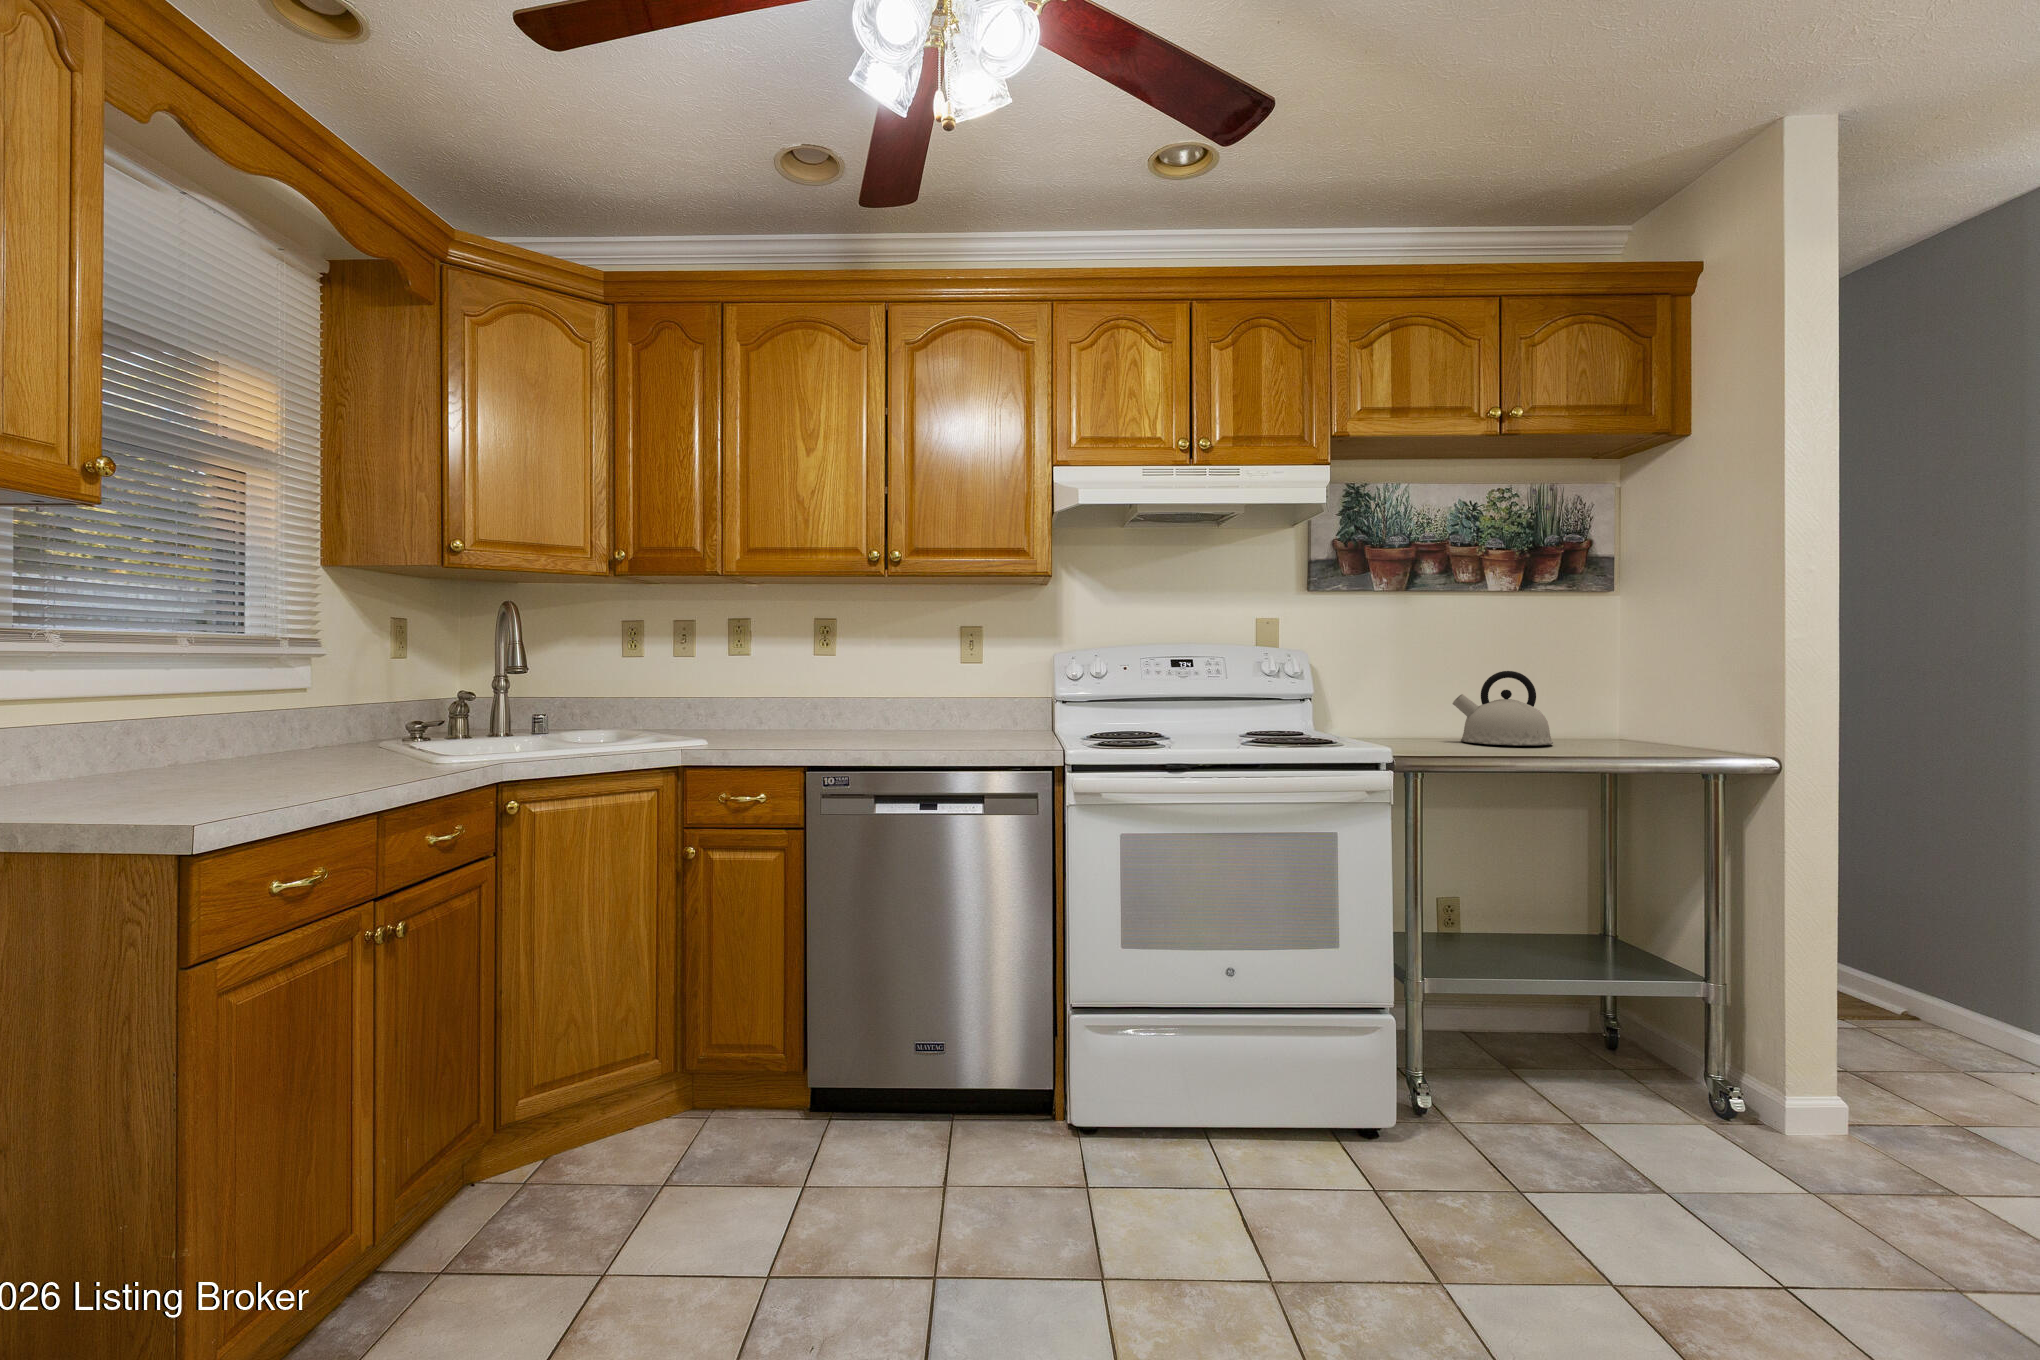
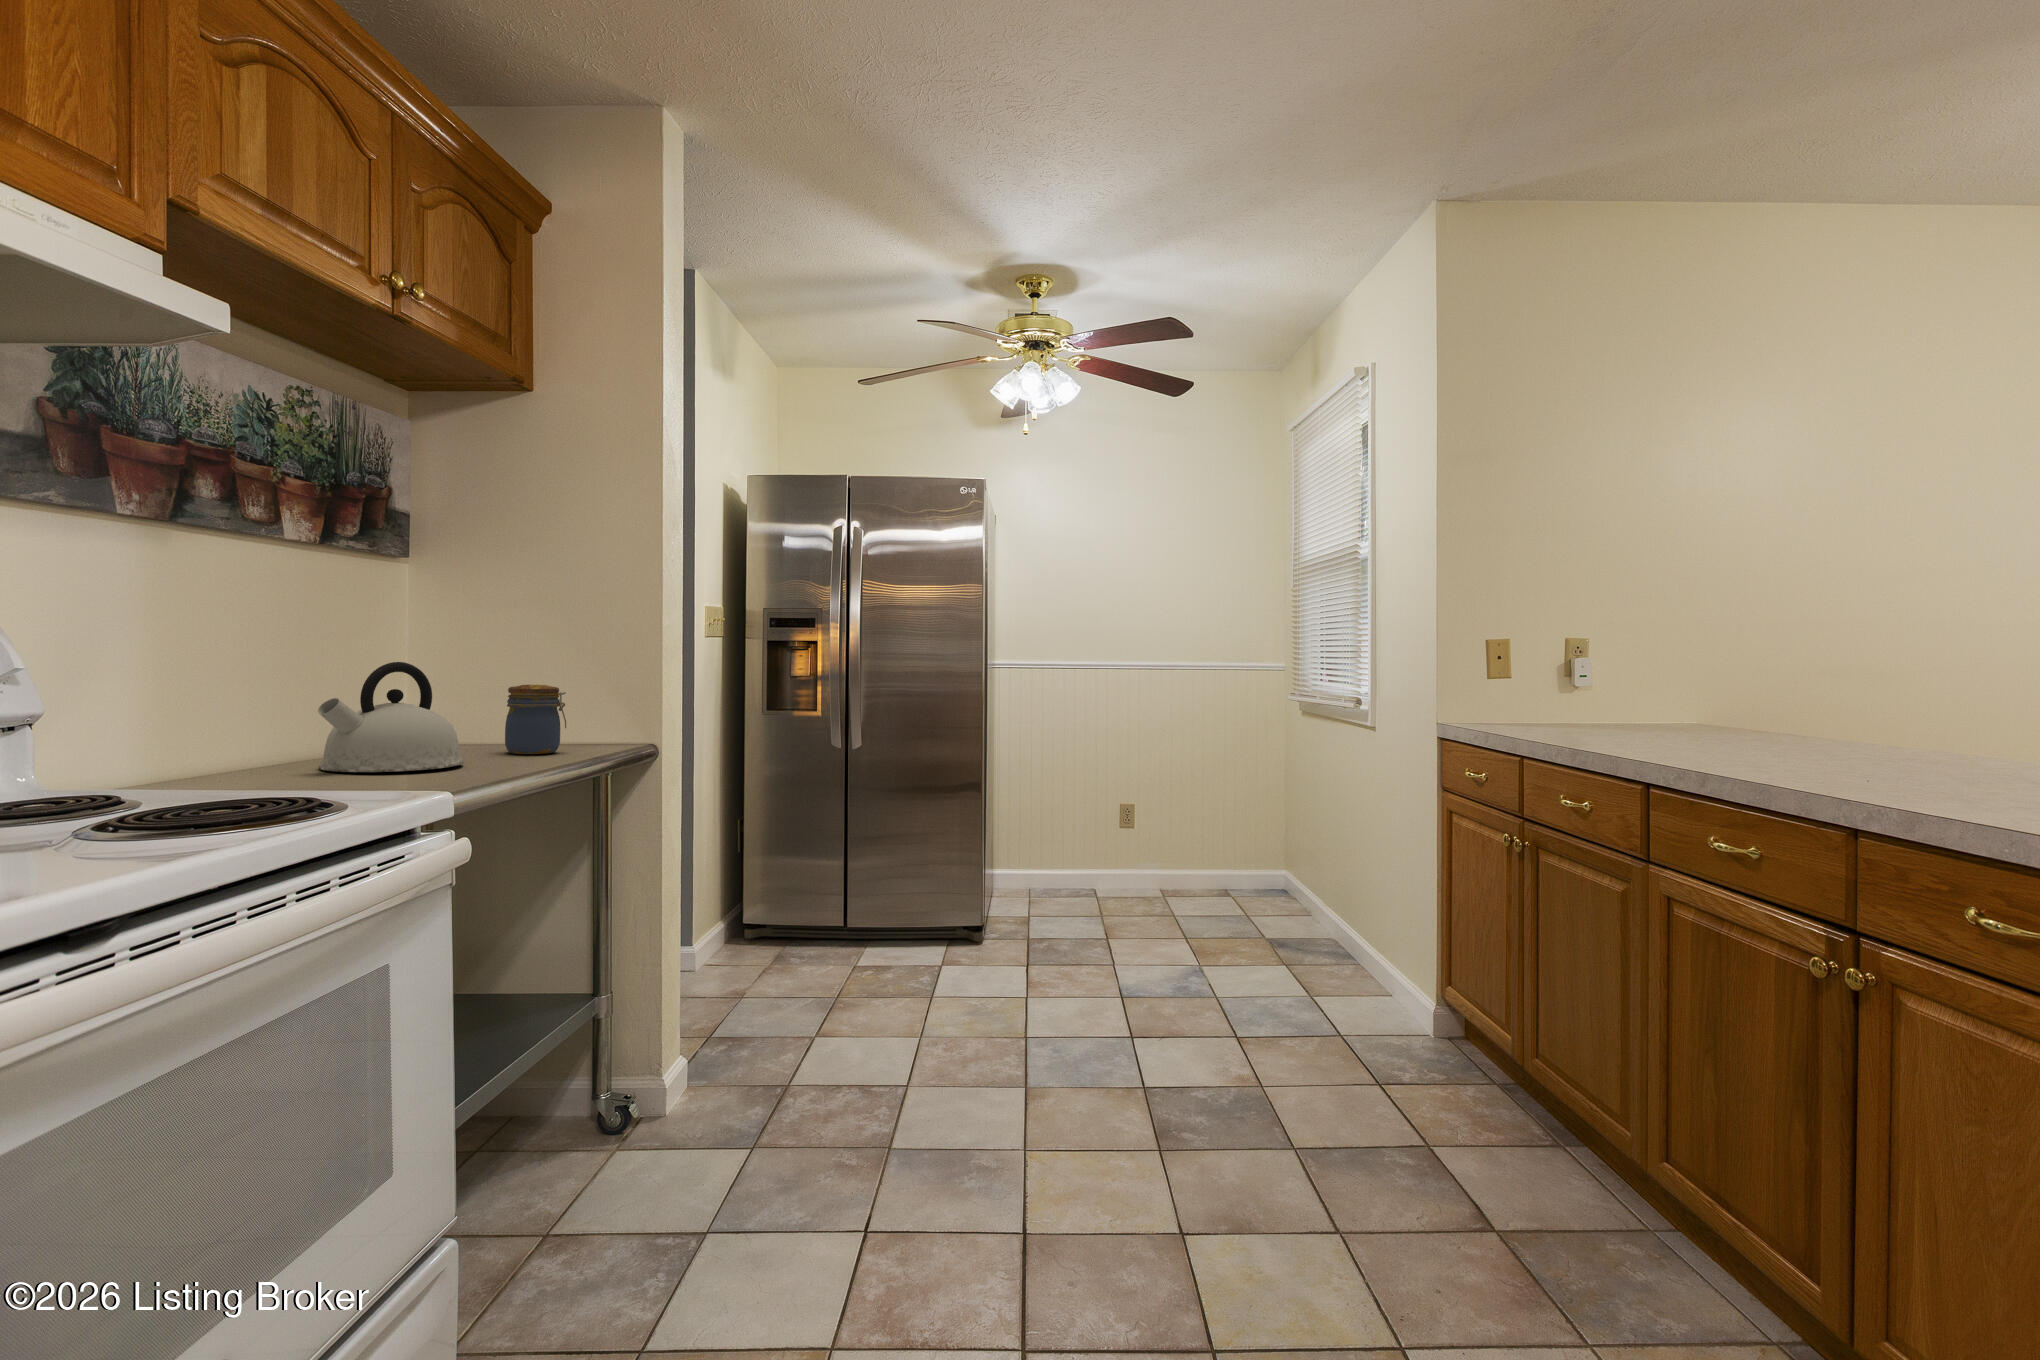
jar: none [1619,690,1671,748] -> present [505,685,566,754]

